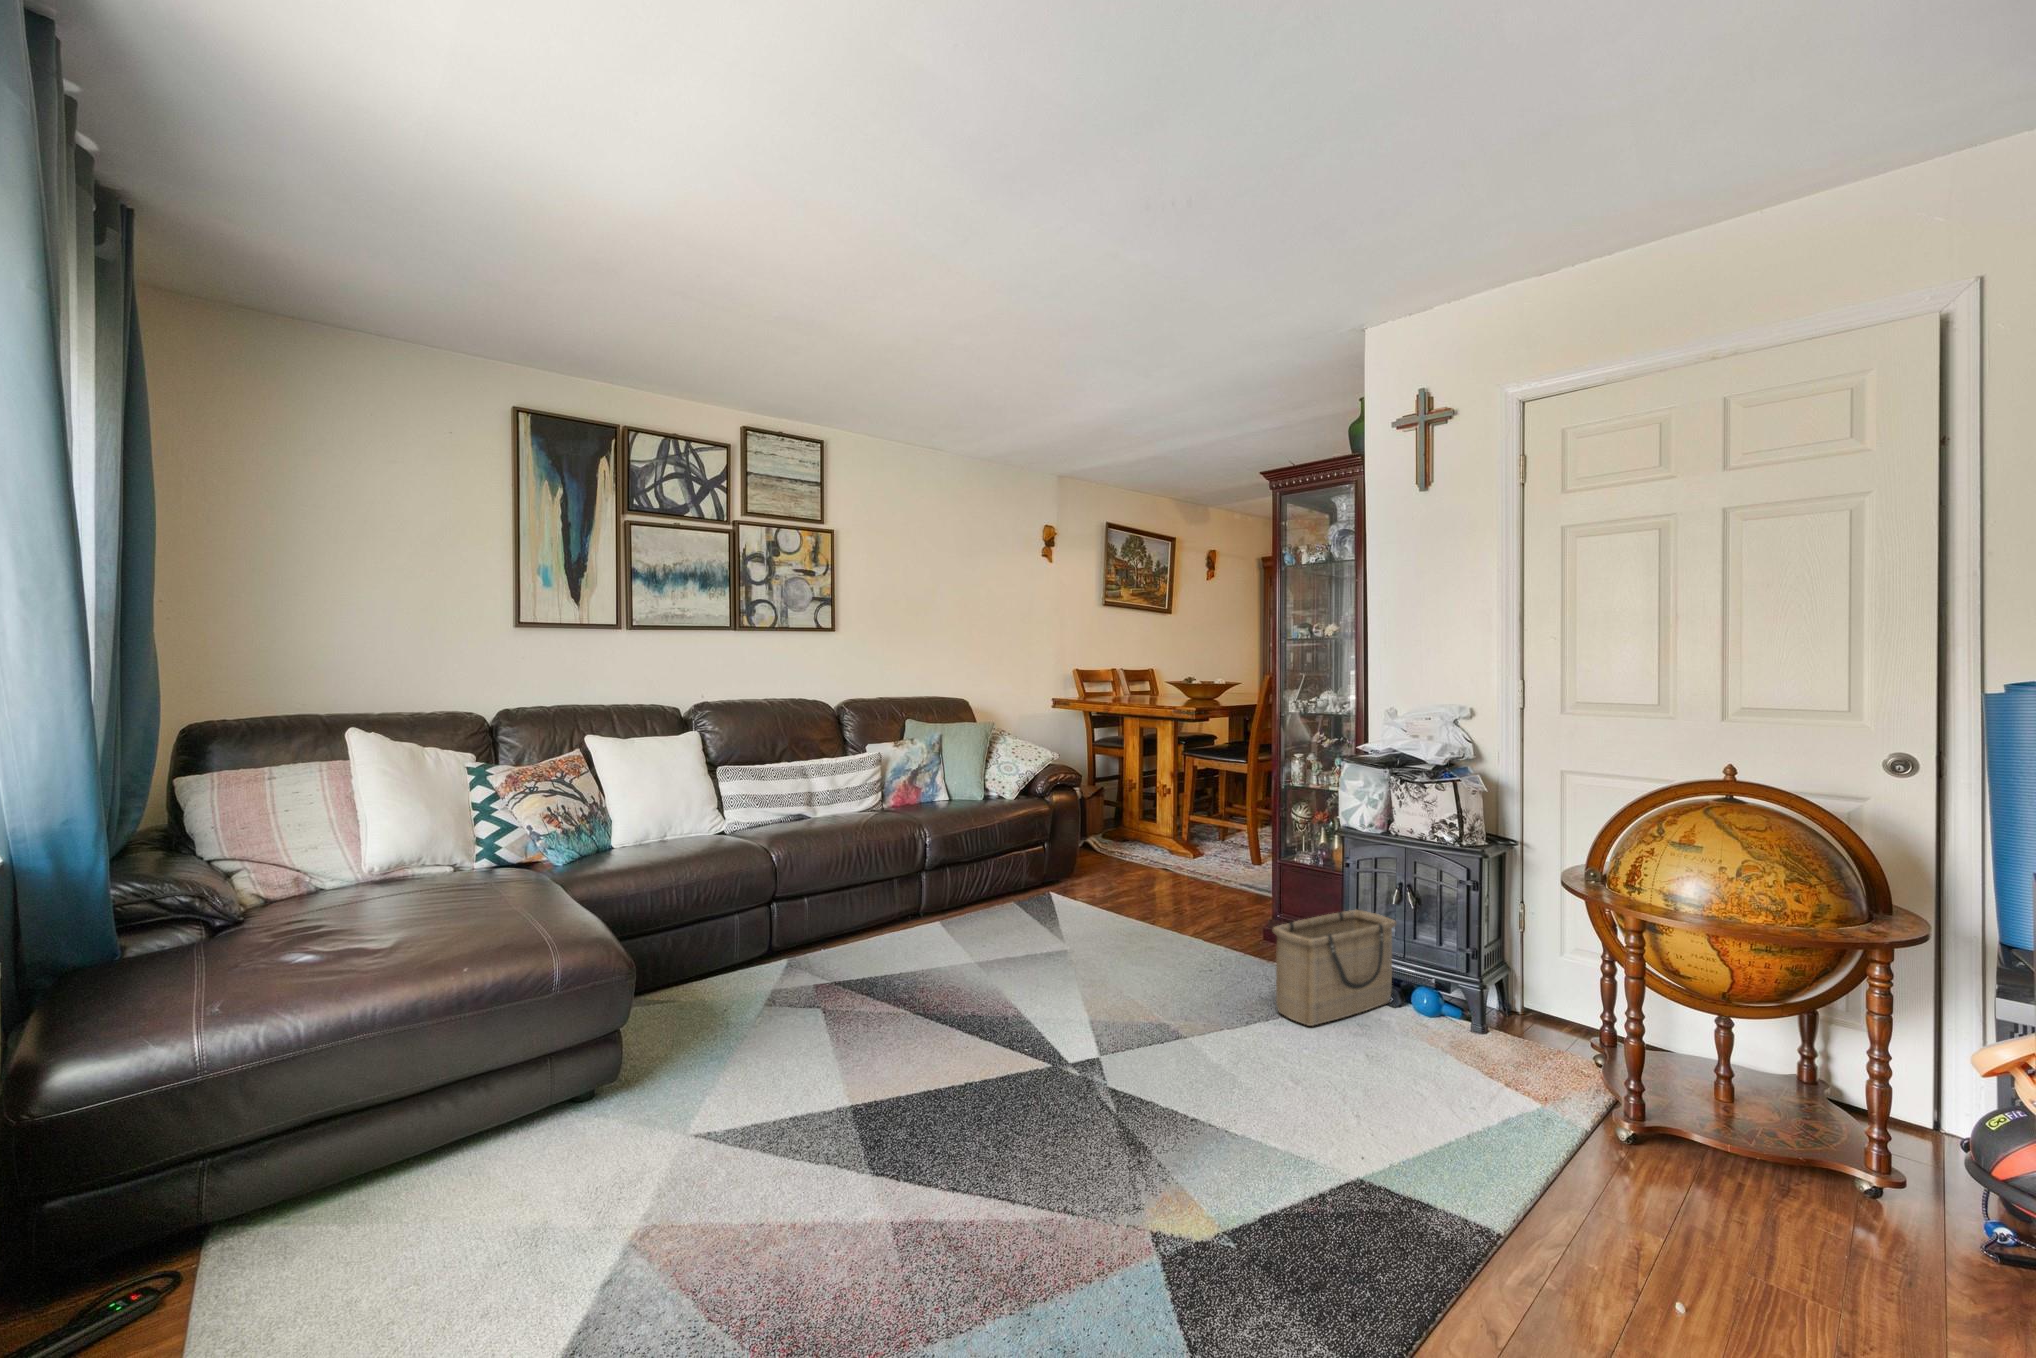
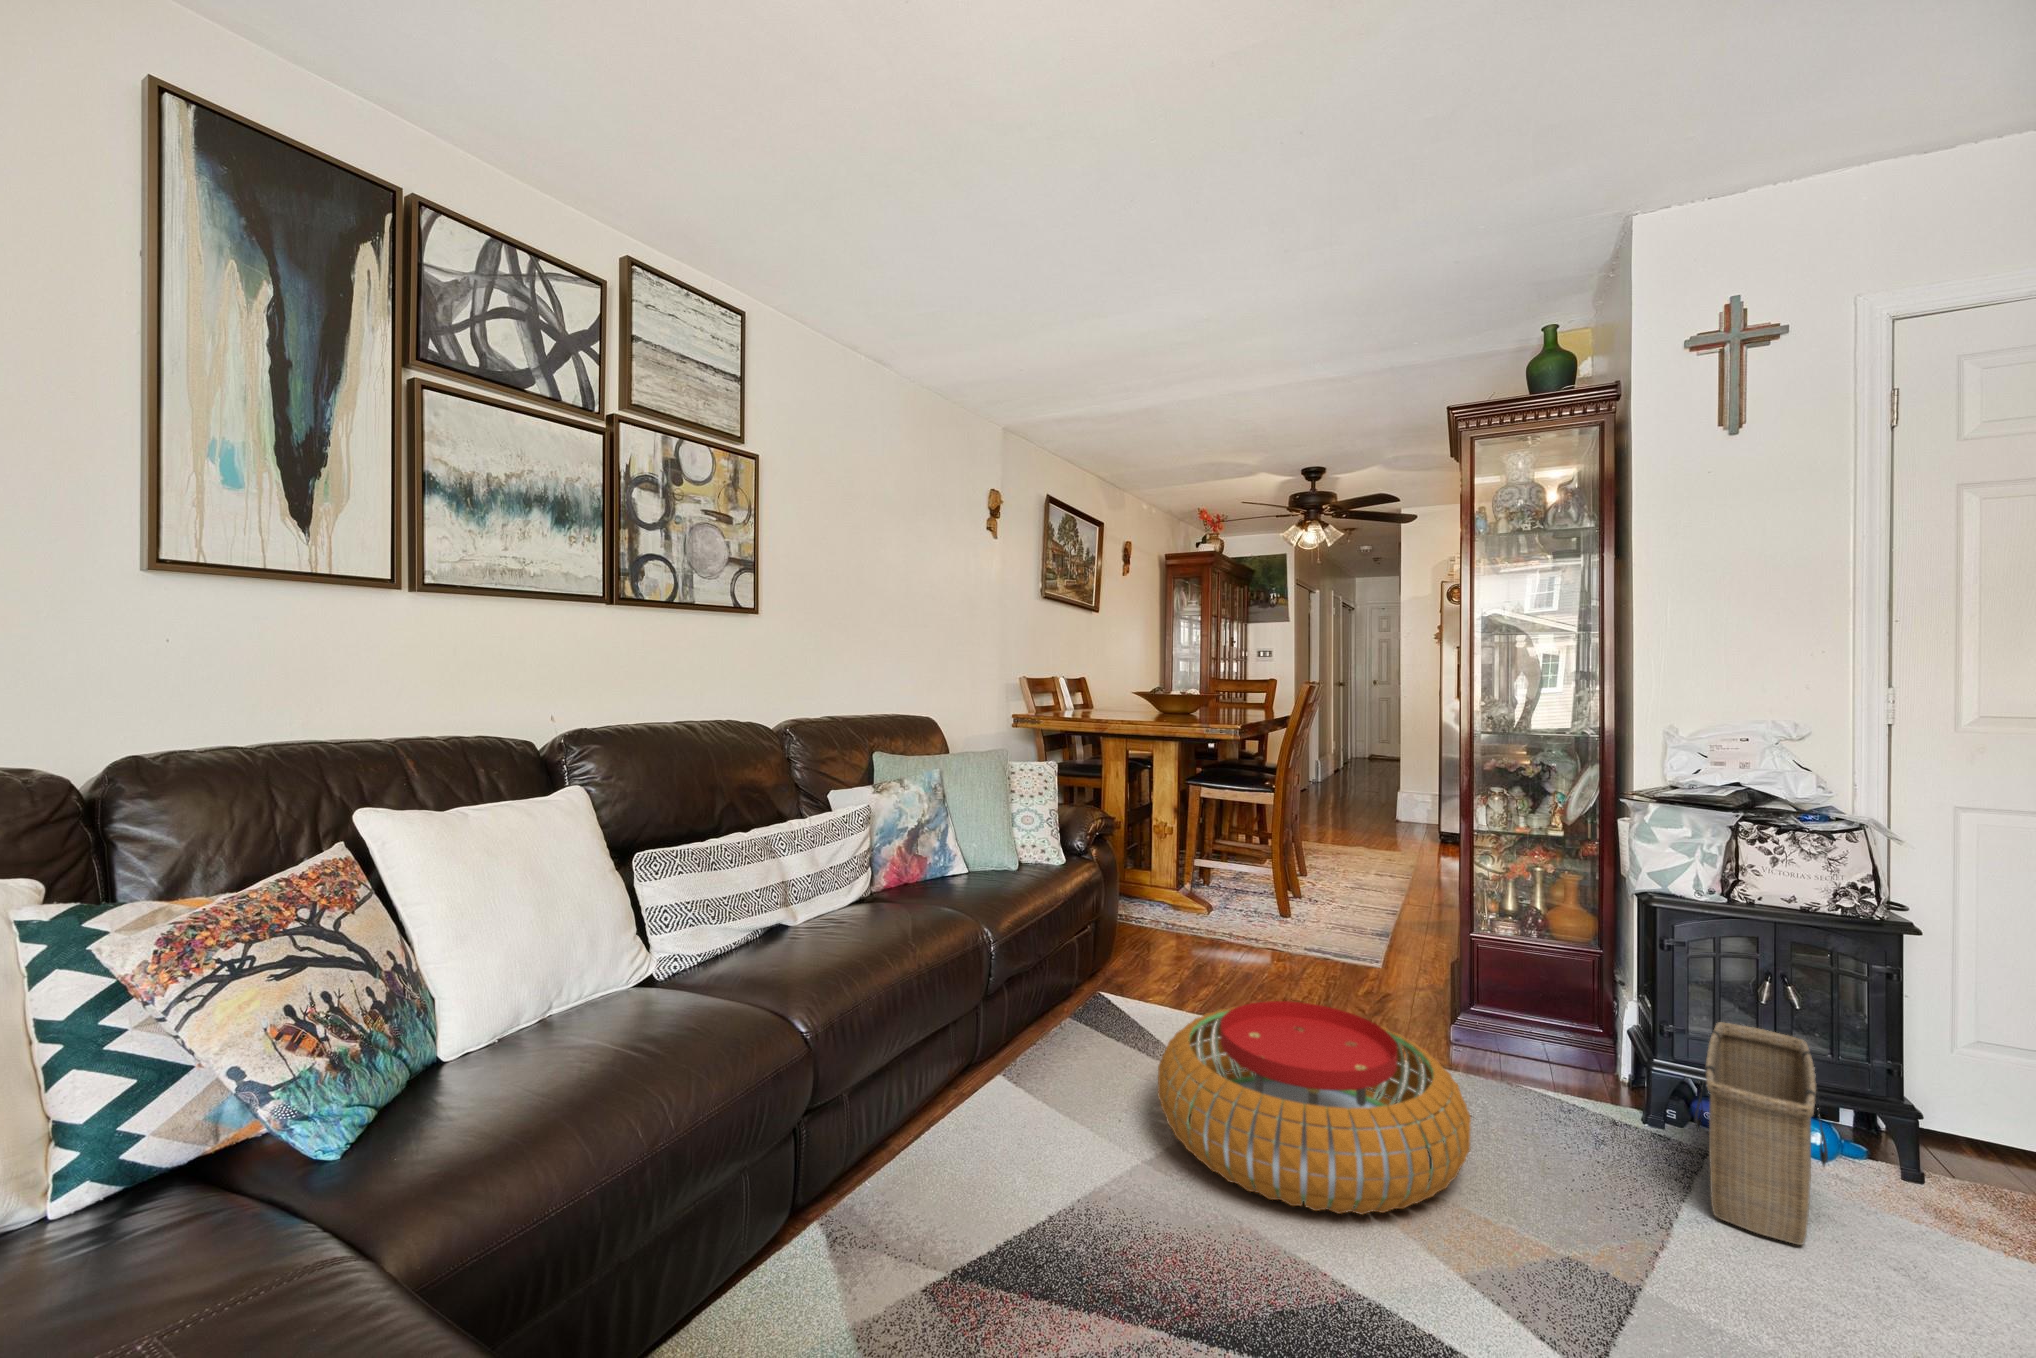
pouf: none [988,882,1171,987] -> present [1158,1001,1471,1214]

